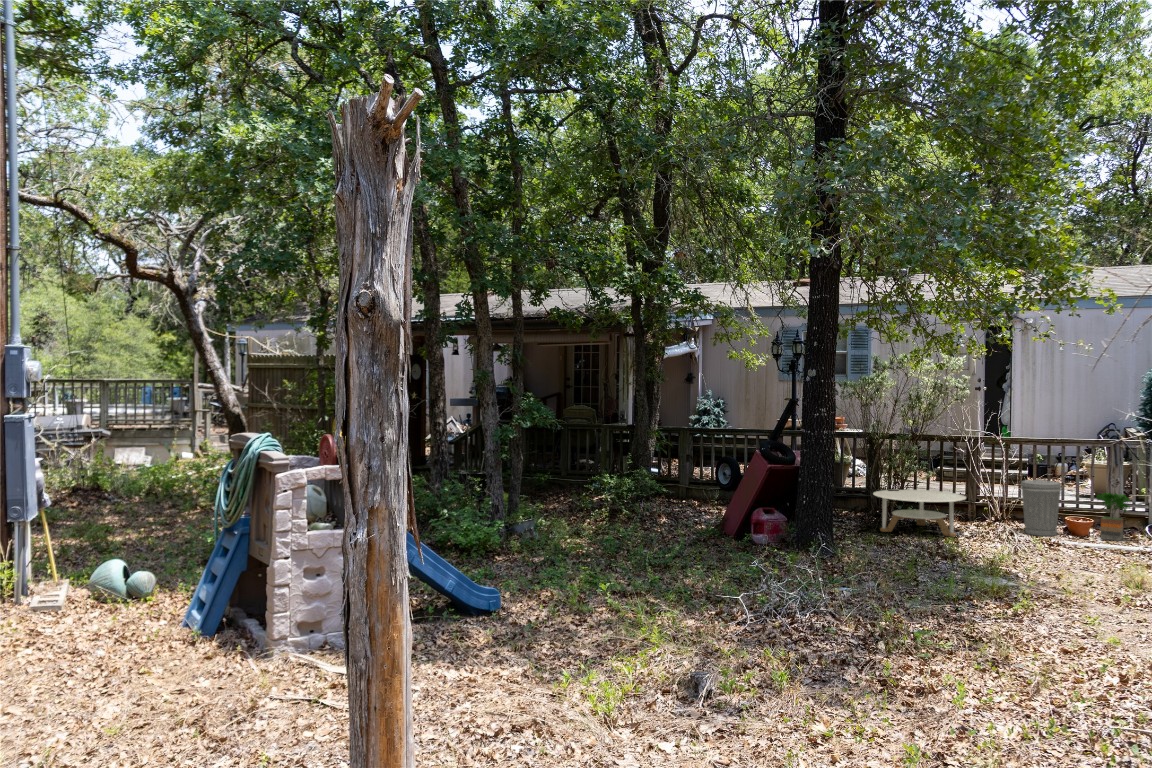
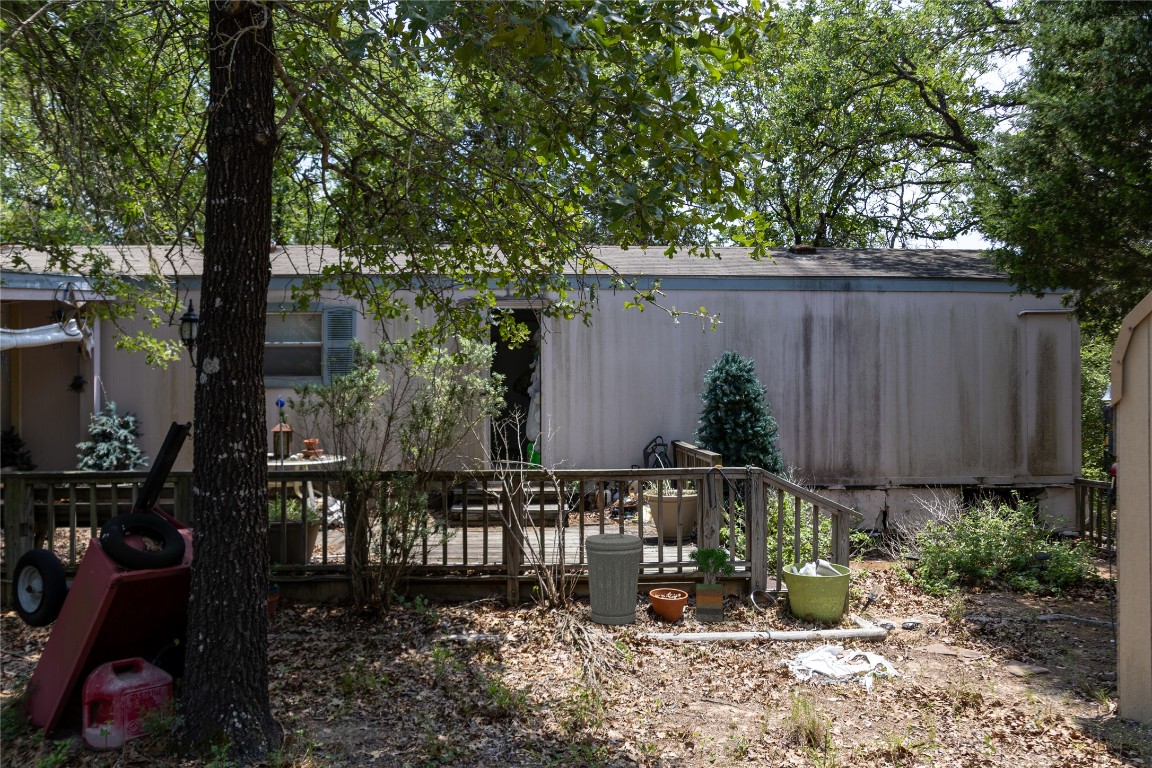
round table: present [873,489,966,537] -> none [356,561,508,649]

